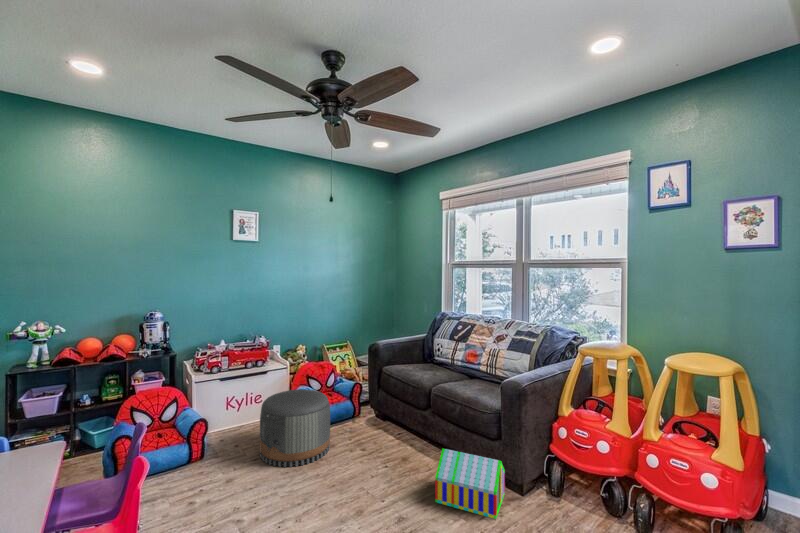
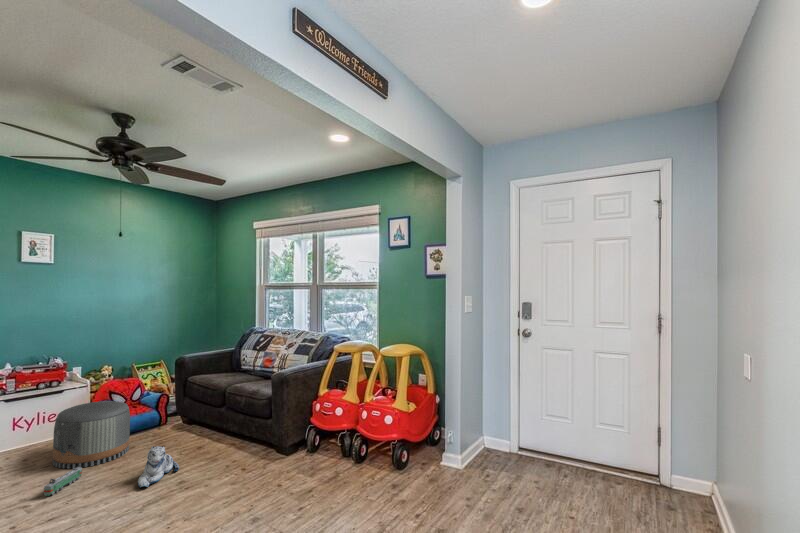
toy house: present [435,449,505,519] -> none [216,429,275,472]
plush toy: none [348,462,390,517] -> present [138,446,179,488]
toy train: none [253,470,288,508] -> present [44,467,82,496]

